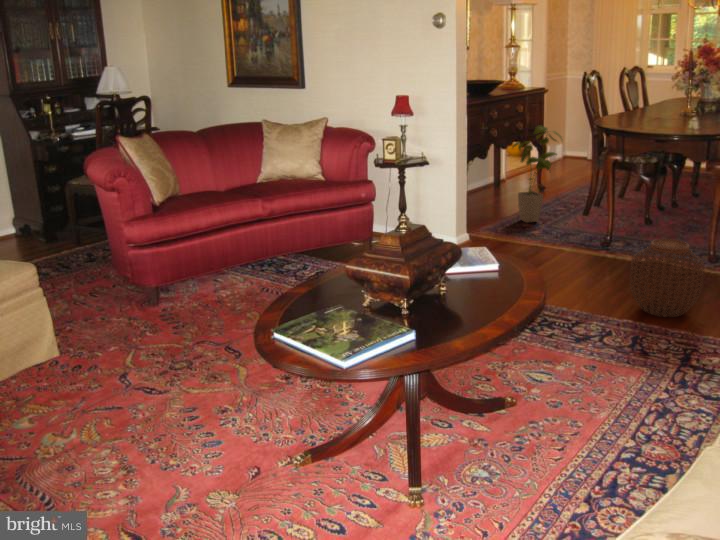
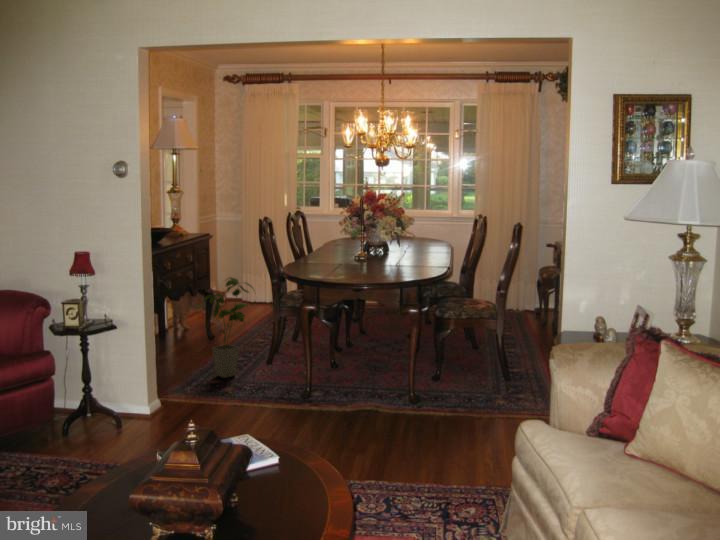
woven basket: present [630,239,705,317] -> none [362,385,433,468]

